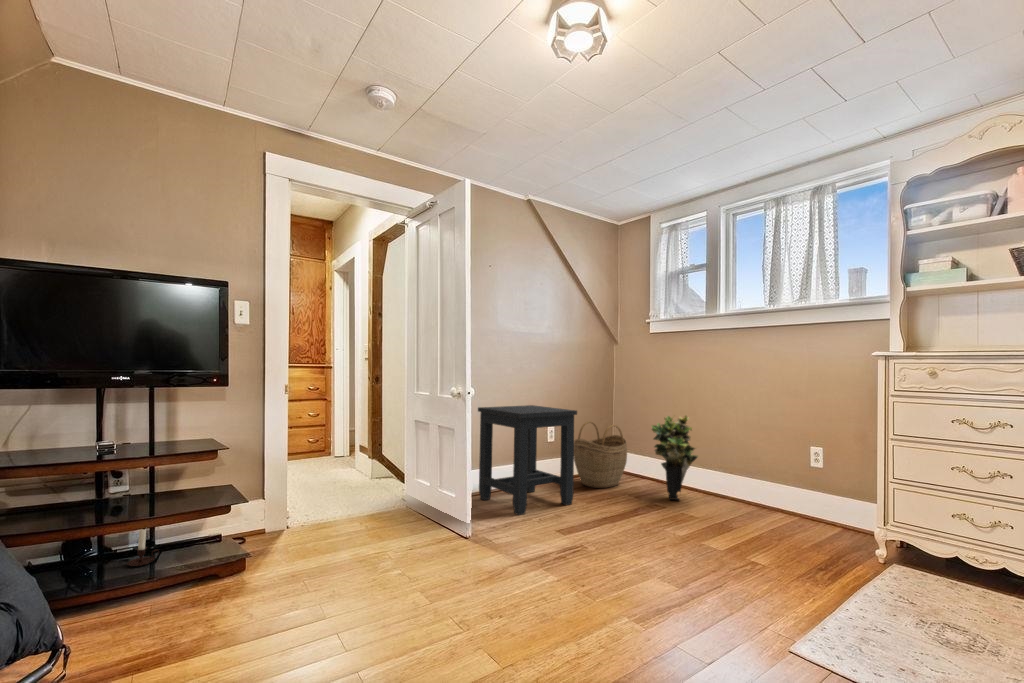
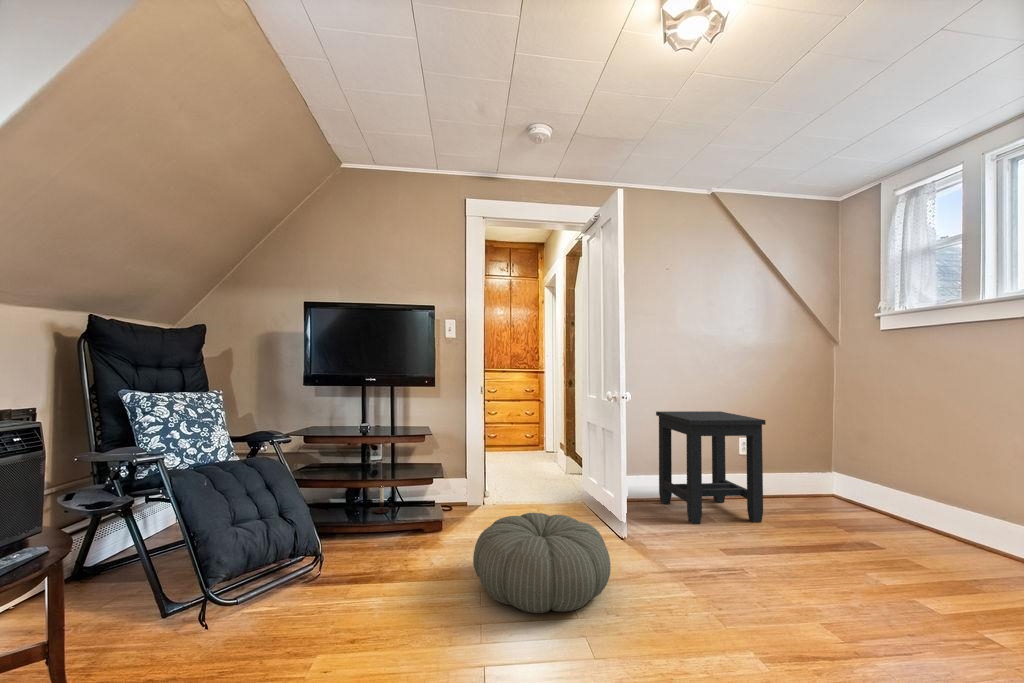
potted plant: present [652,416,698,500] -> none [877,432,952,541]
woven basket: present [574,421,627,488] -> none [776,432,850,510]
pouf: none [324,523,484,638] -> present [473,513,611,613]

